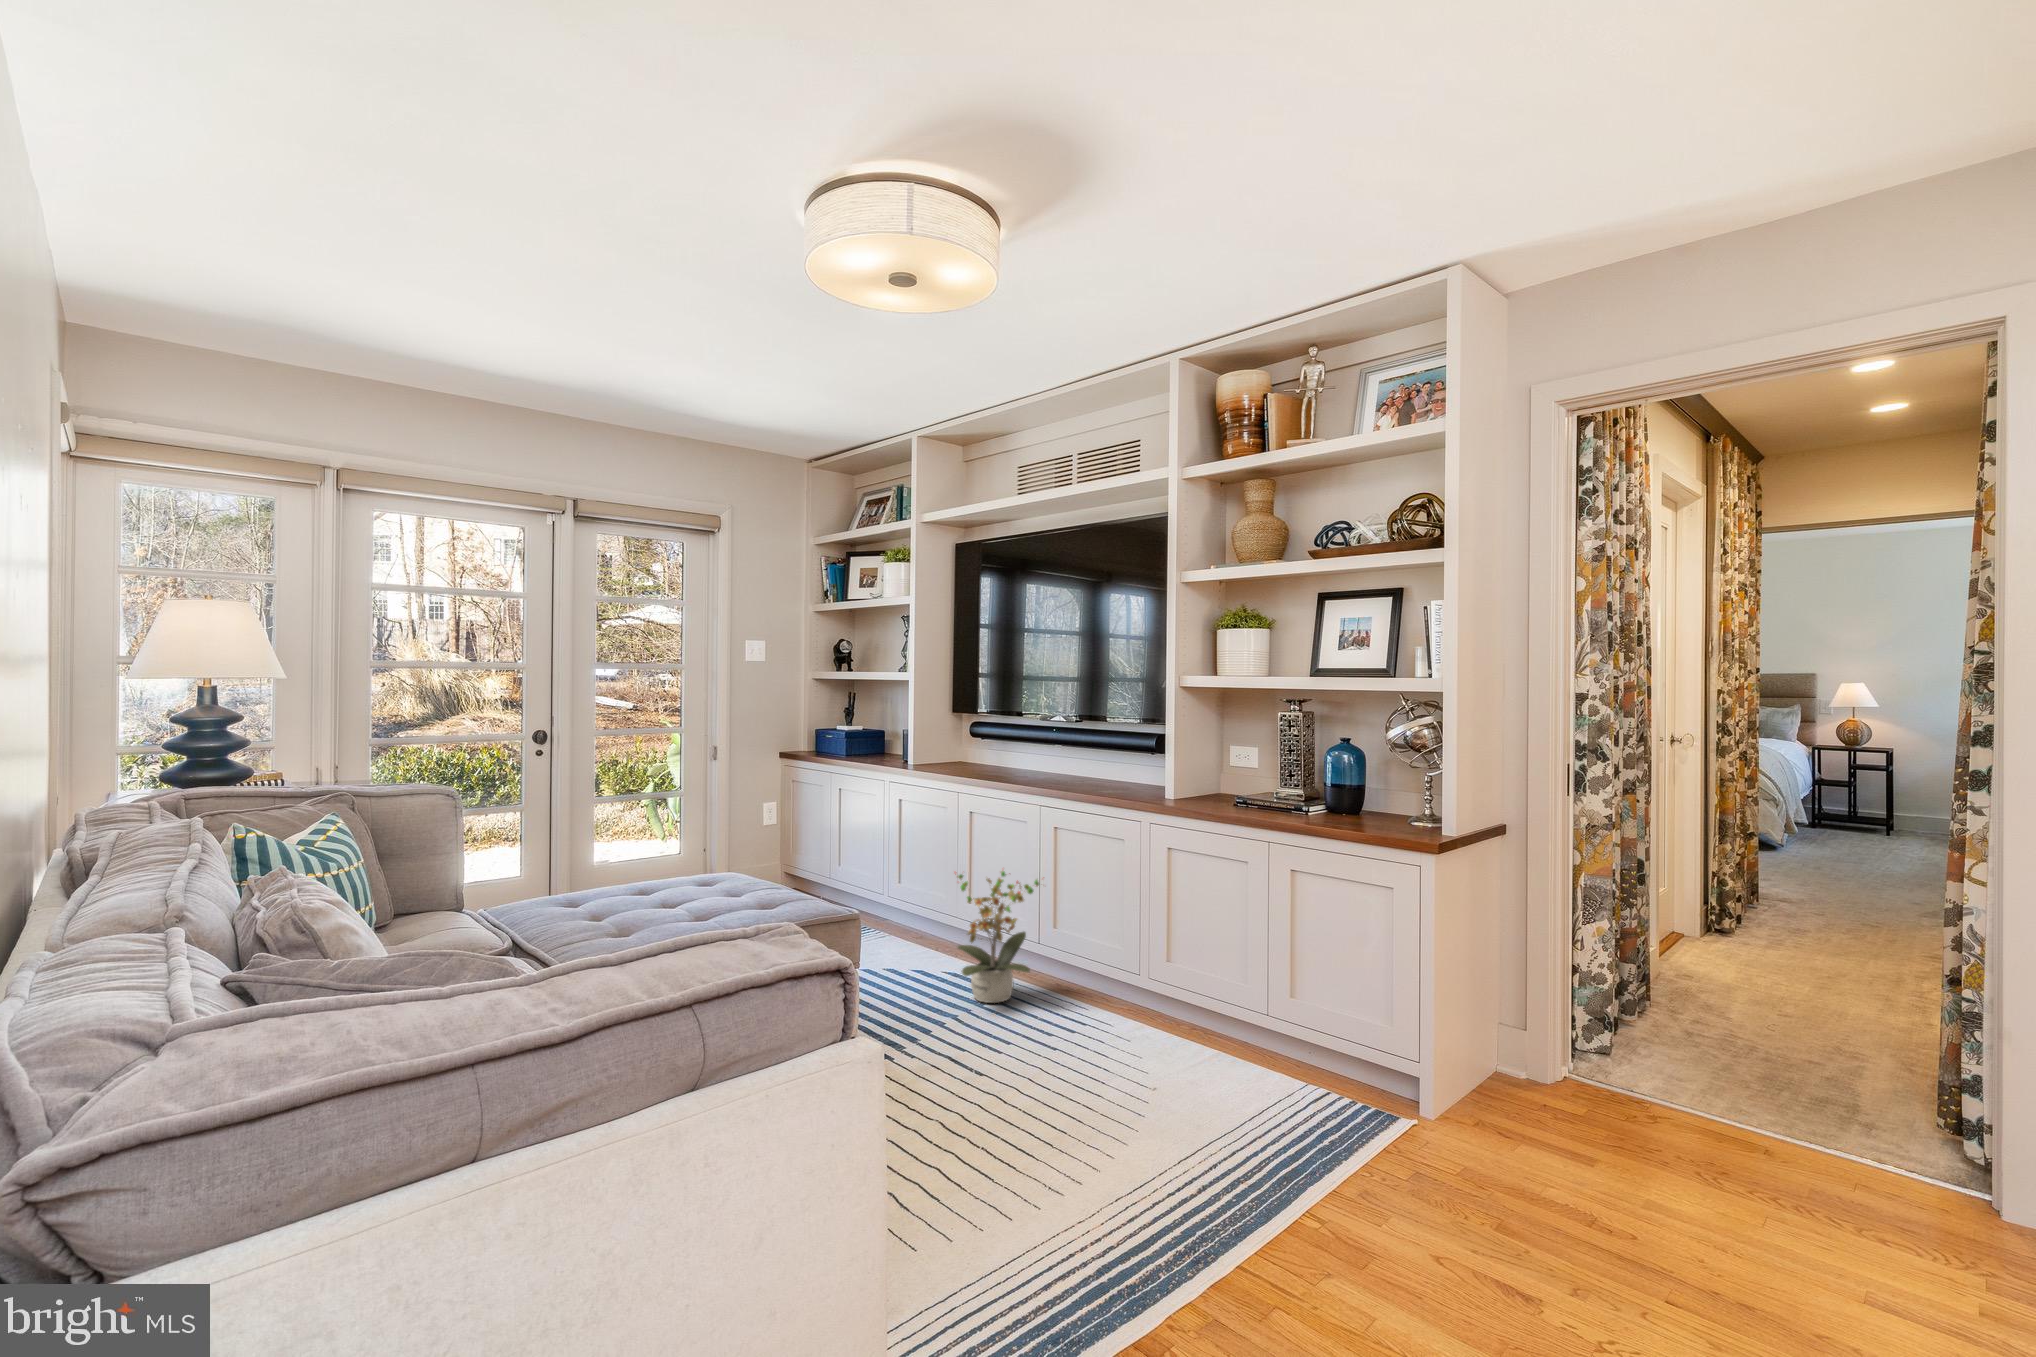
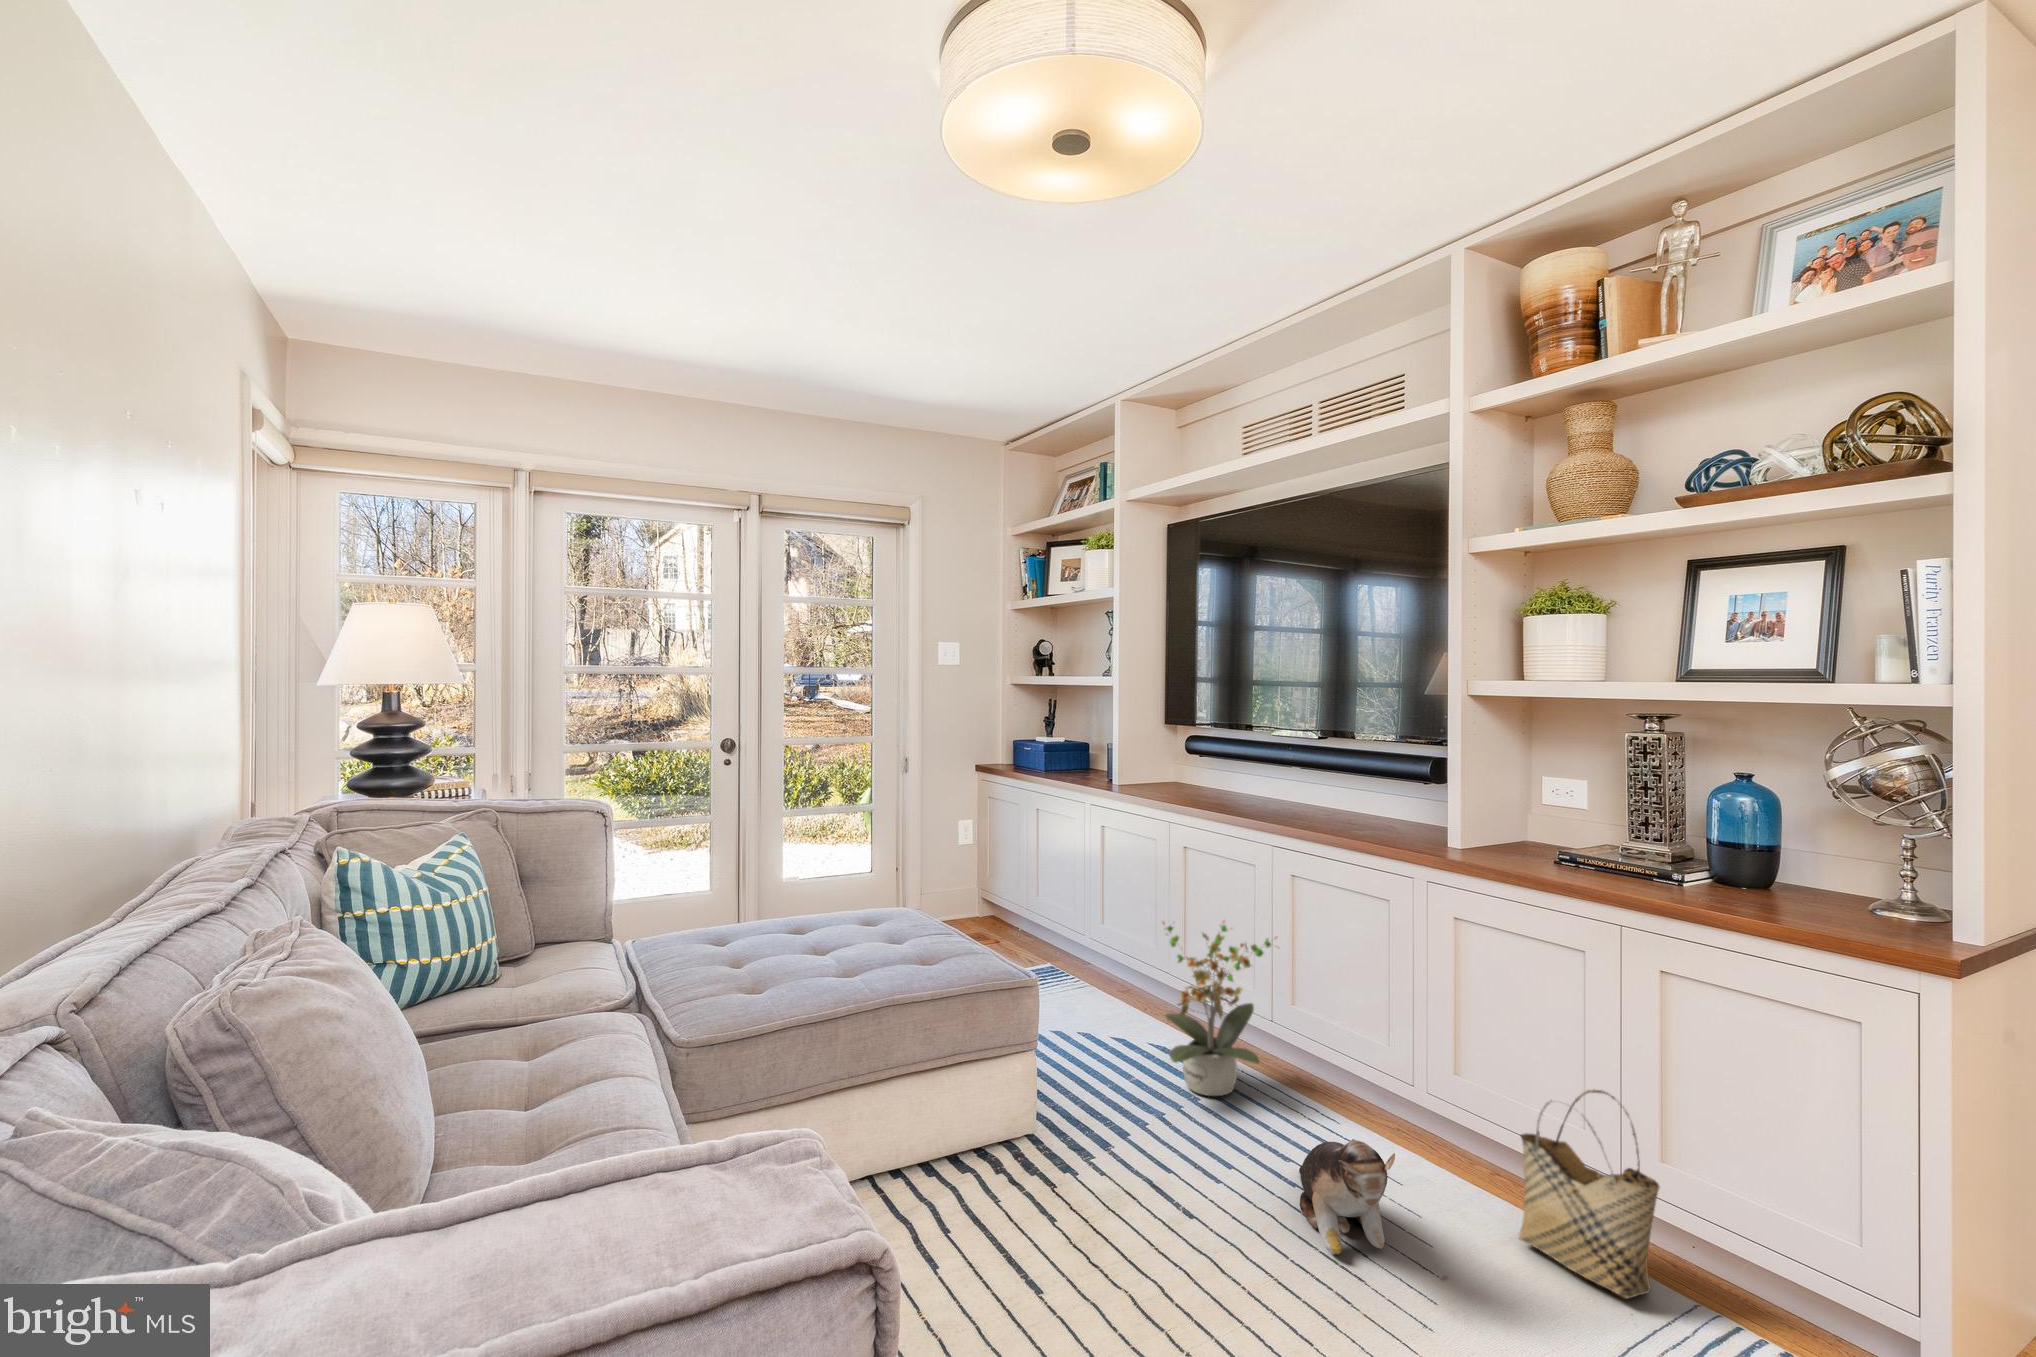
woven basket: none [1203,954,1284,1083] -> present [1519,1090,1659,1298]
plush toy: none [1058,999,1121,1082] -> present [1299,1139,1395,1254]

